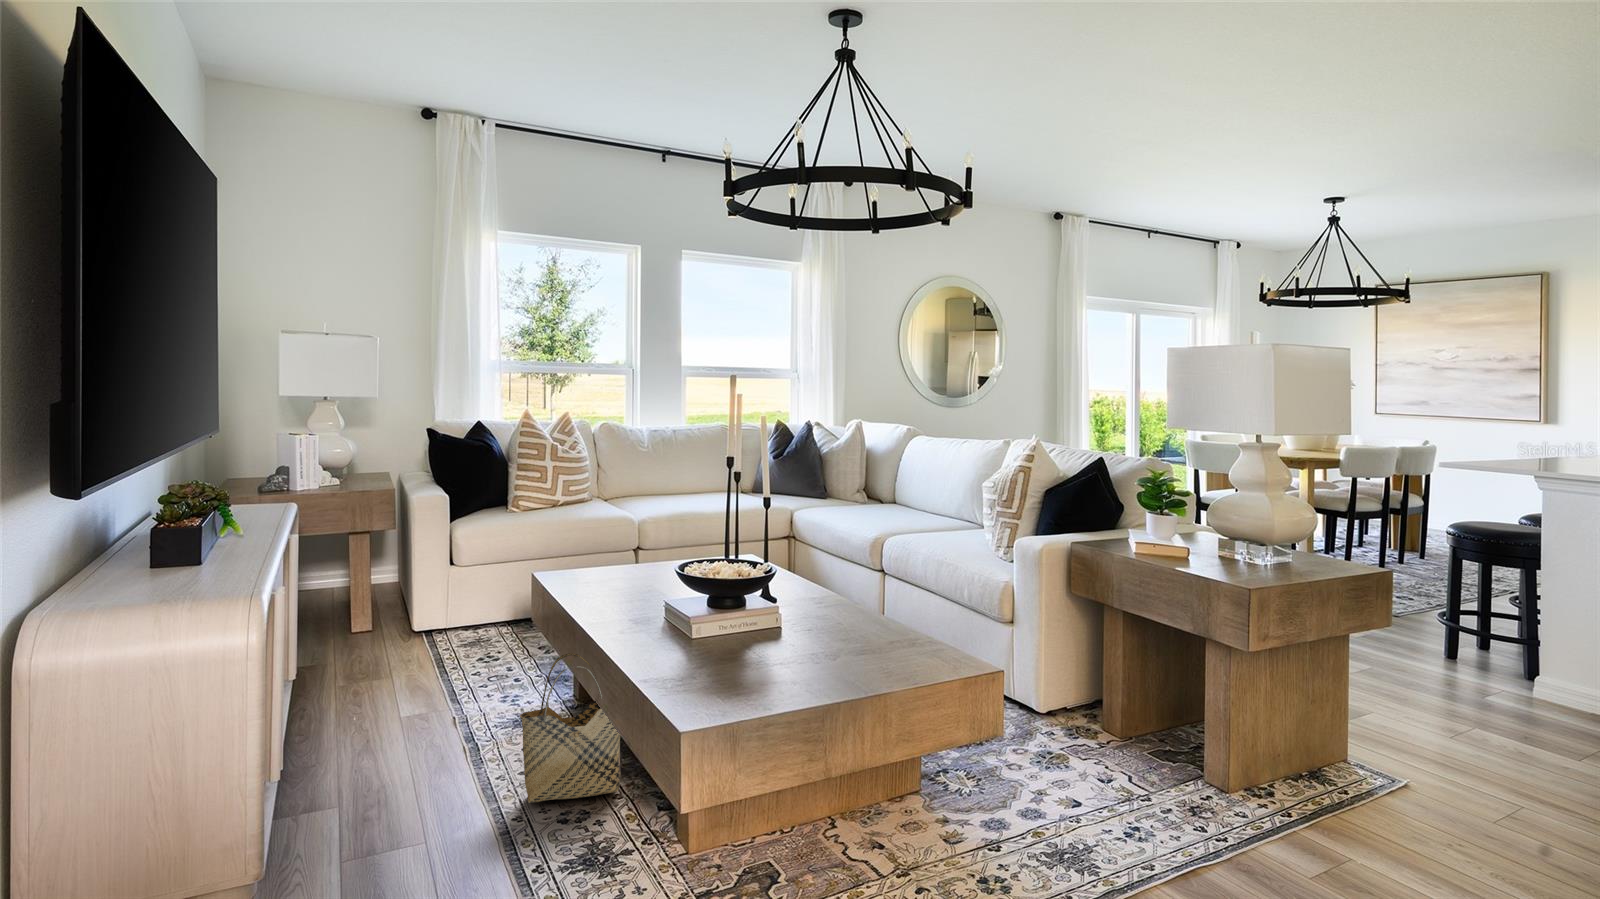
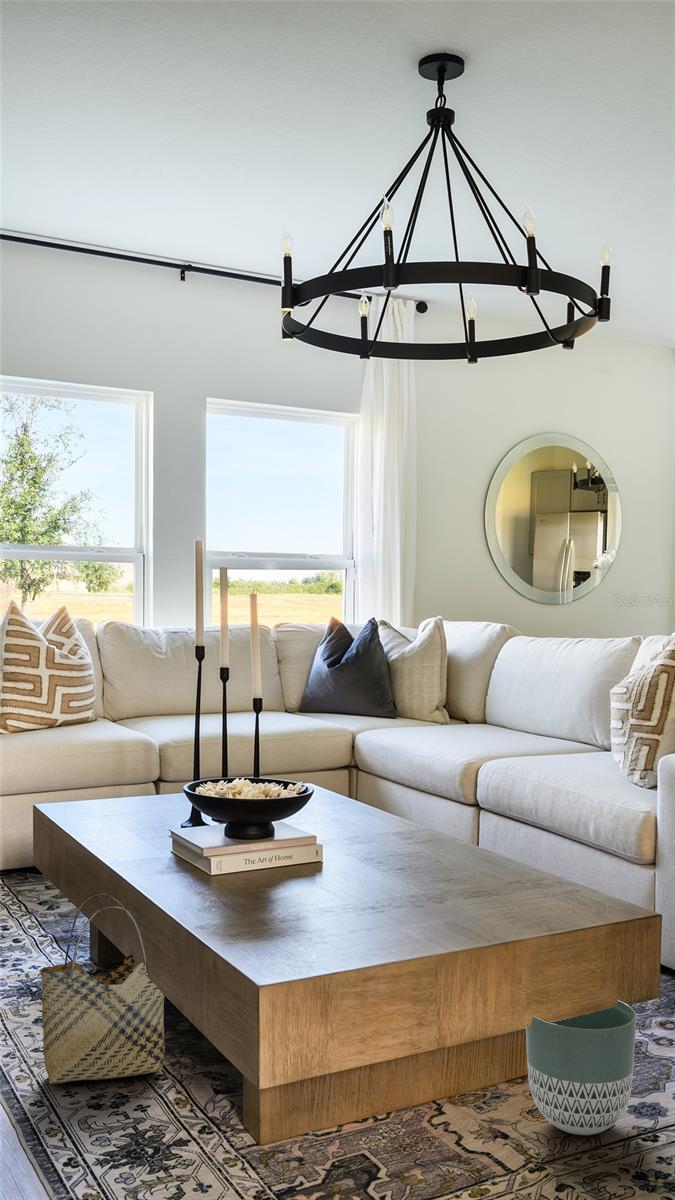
planter: none [899,733,986,847] -> present [526,1000,637,1135]

